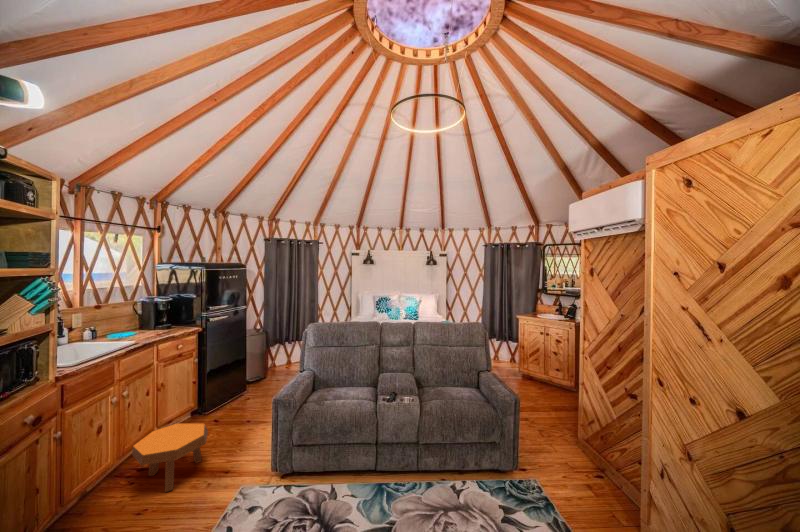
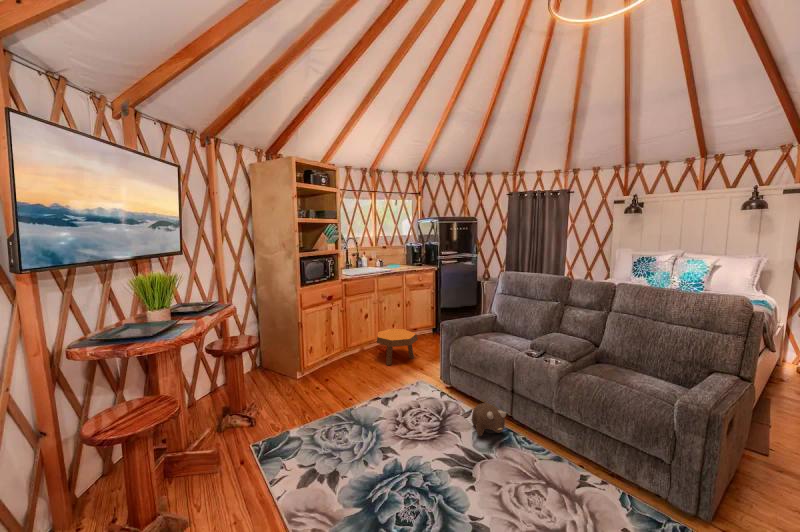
plush toy: none [348,468,391,509] -> present [472,403,506,436]

